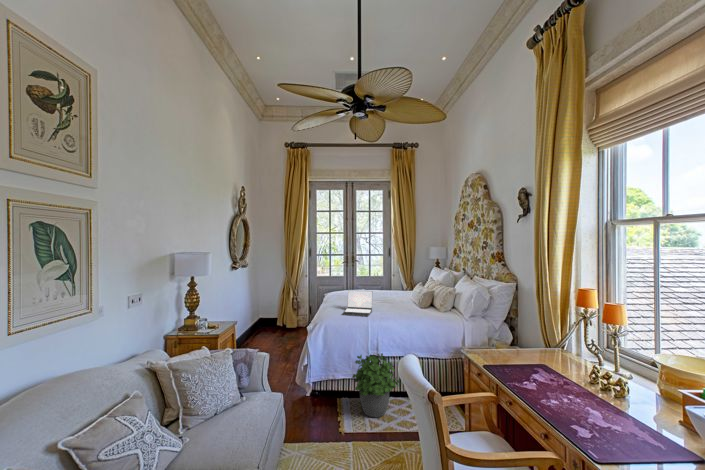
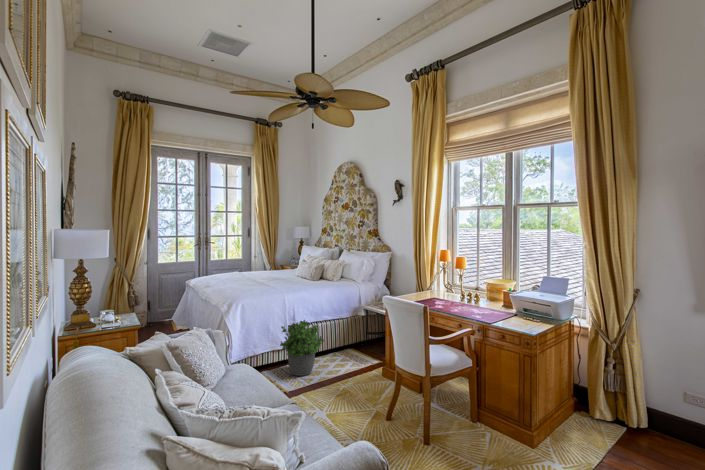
laptop: present [342,290,373,317] -> none [254,267,284,292]

